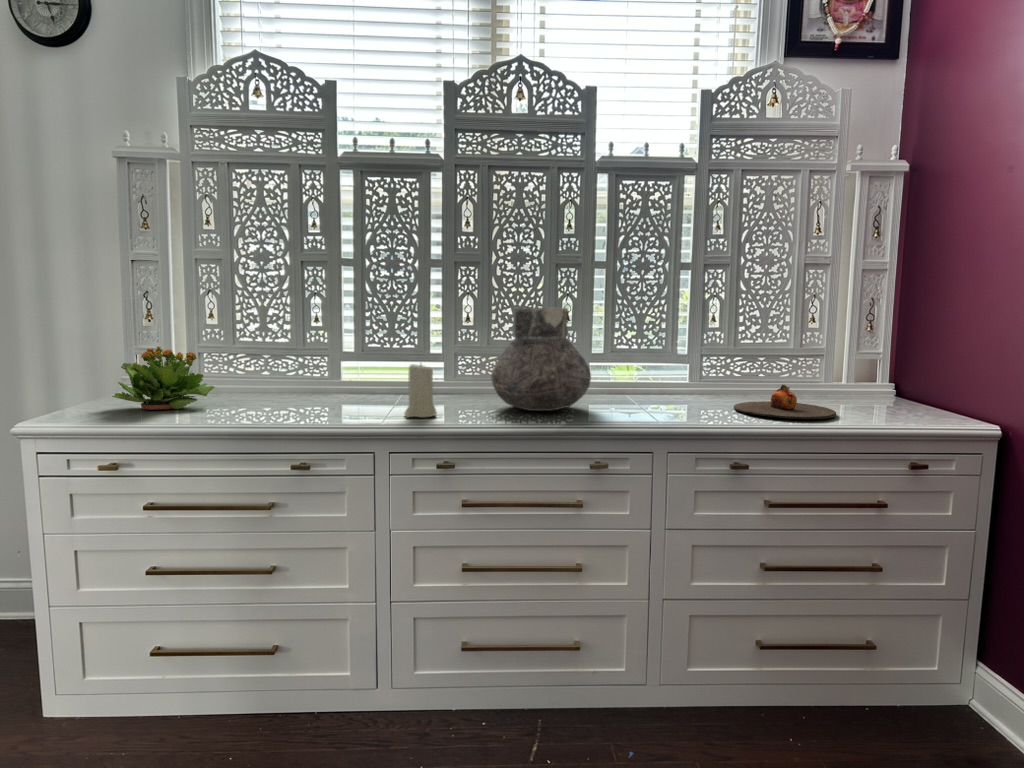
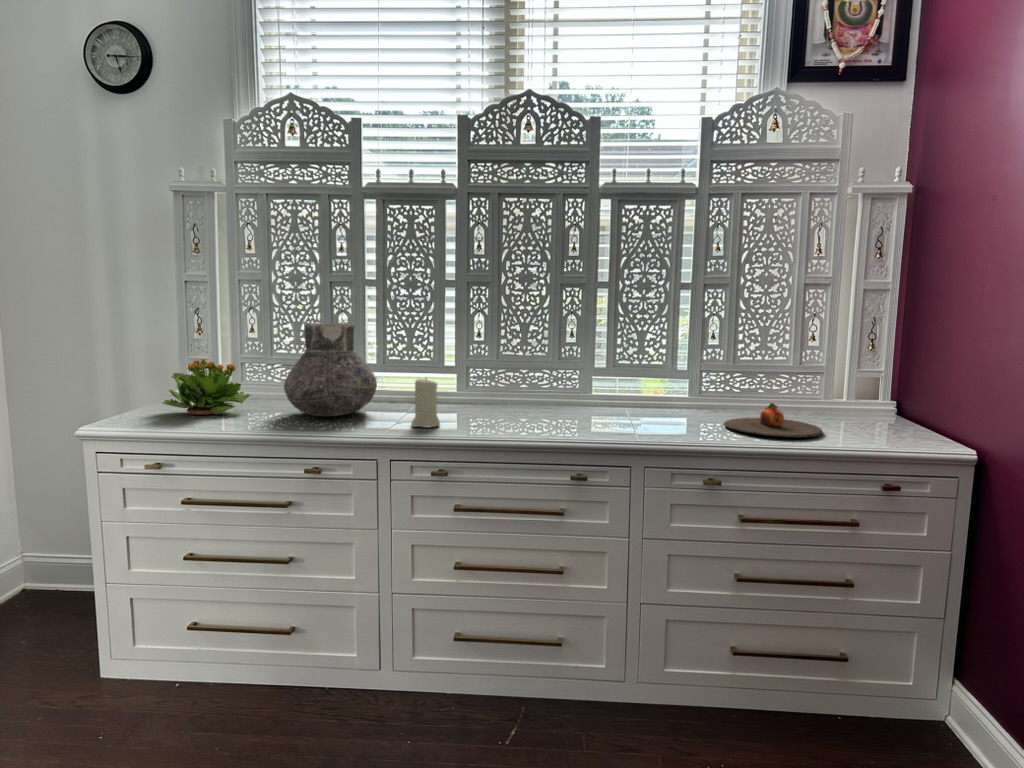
vase: present [491,307,591,411] -> present [284,323,377,416]

